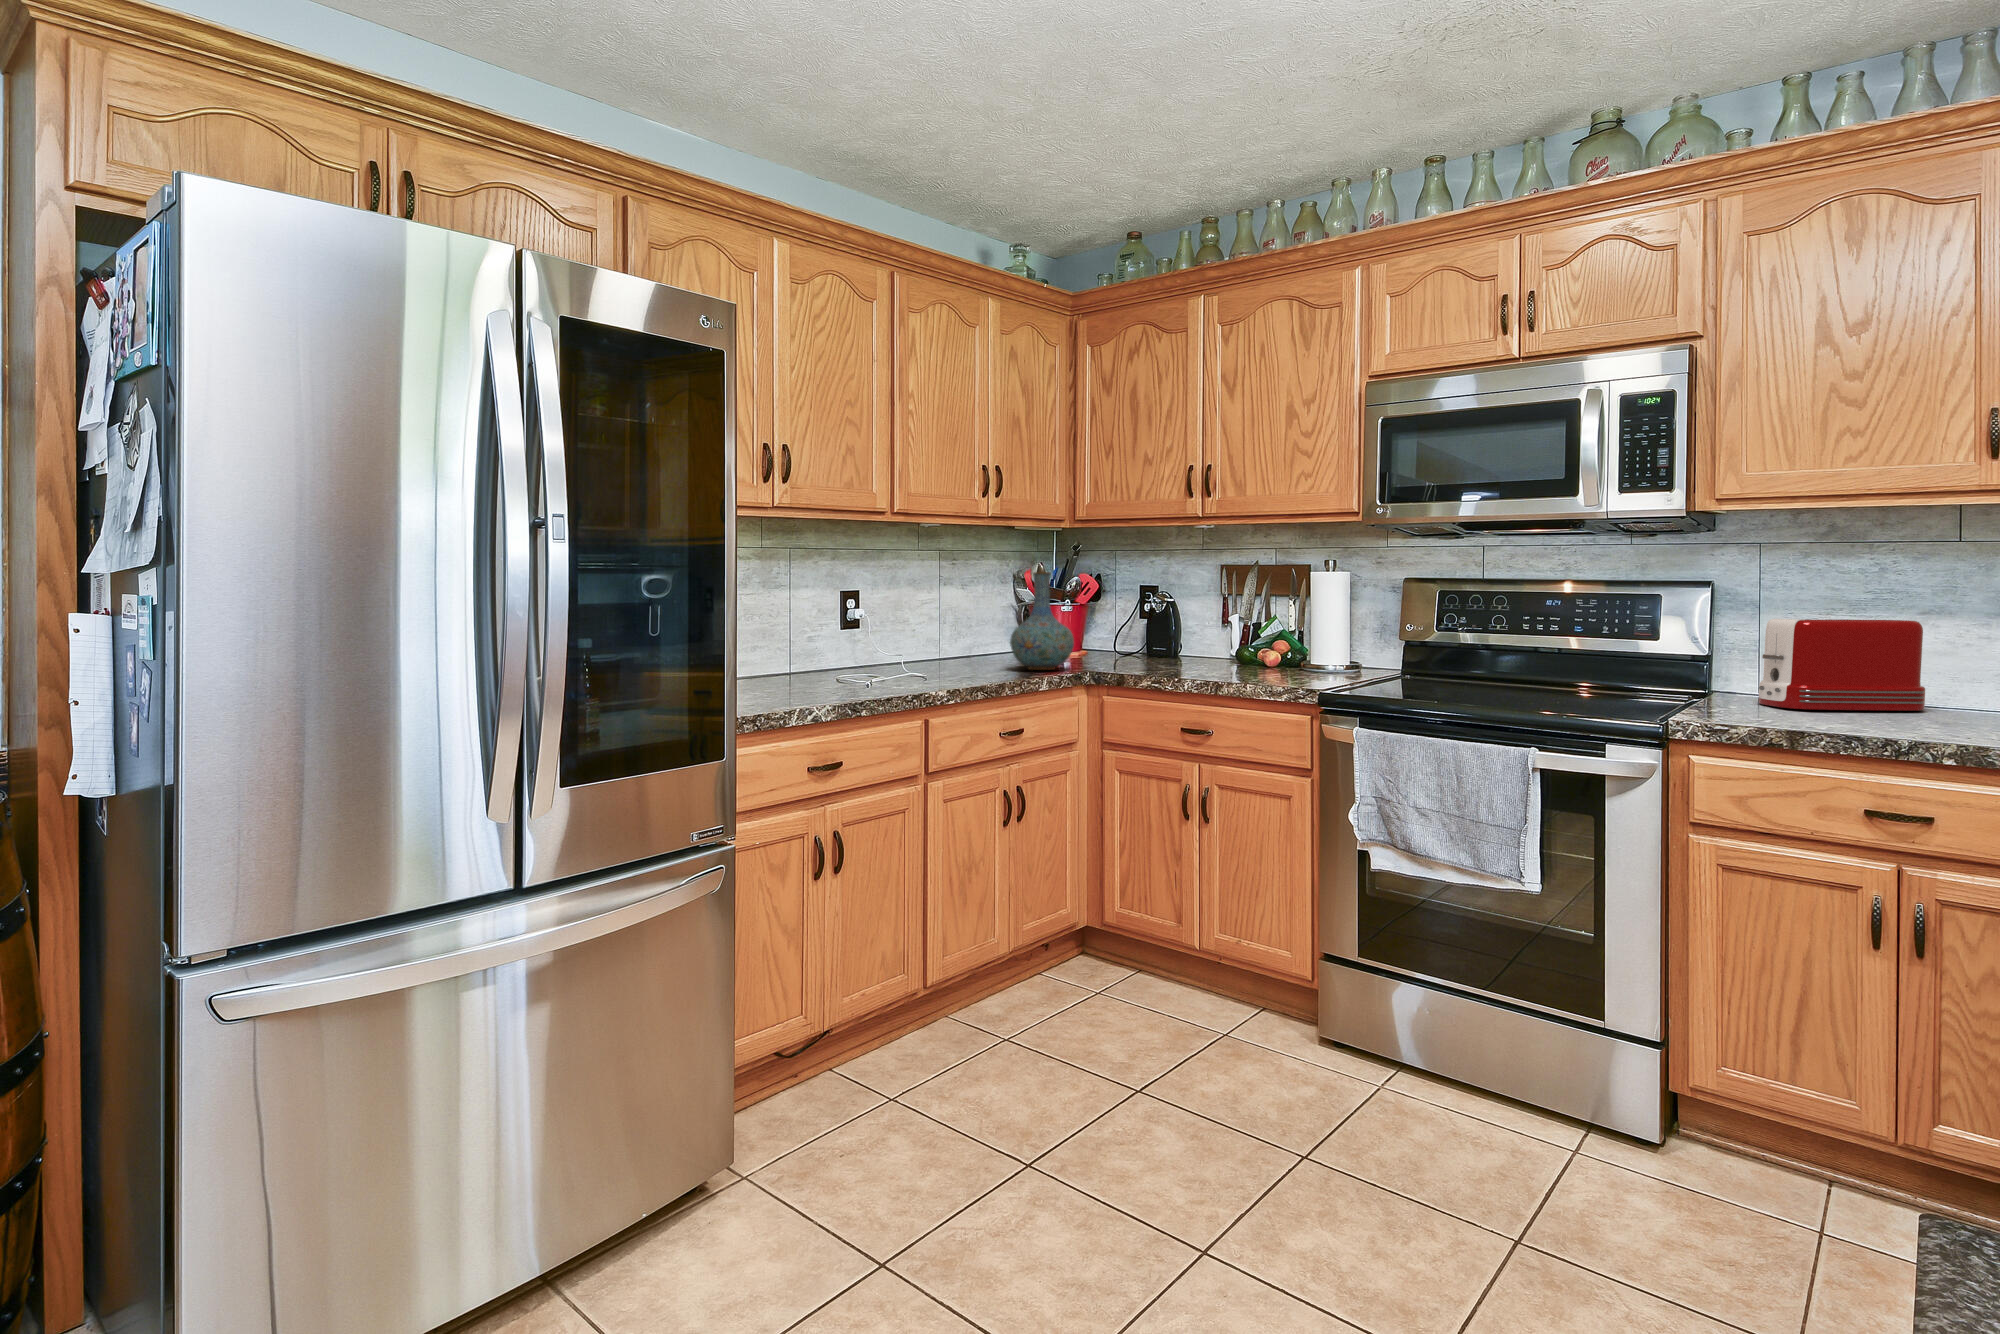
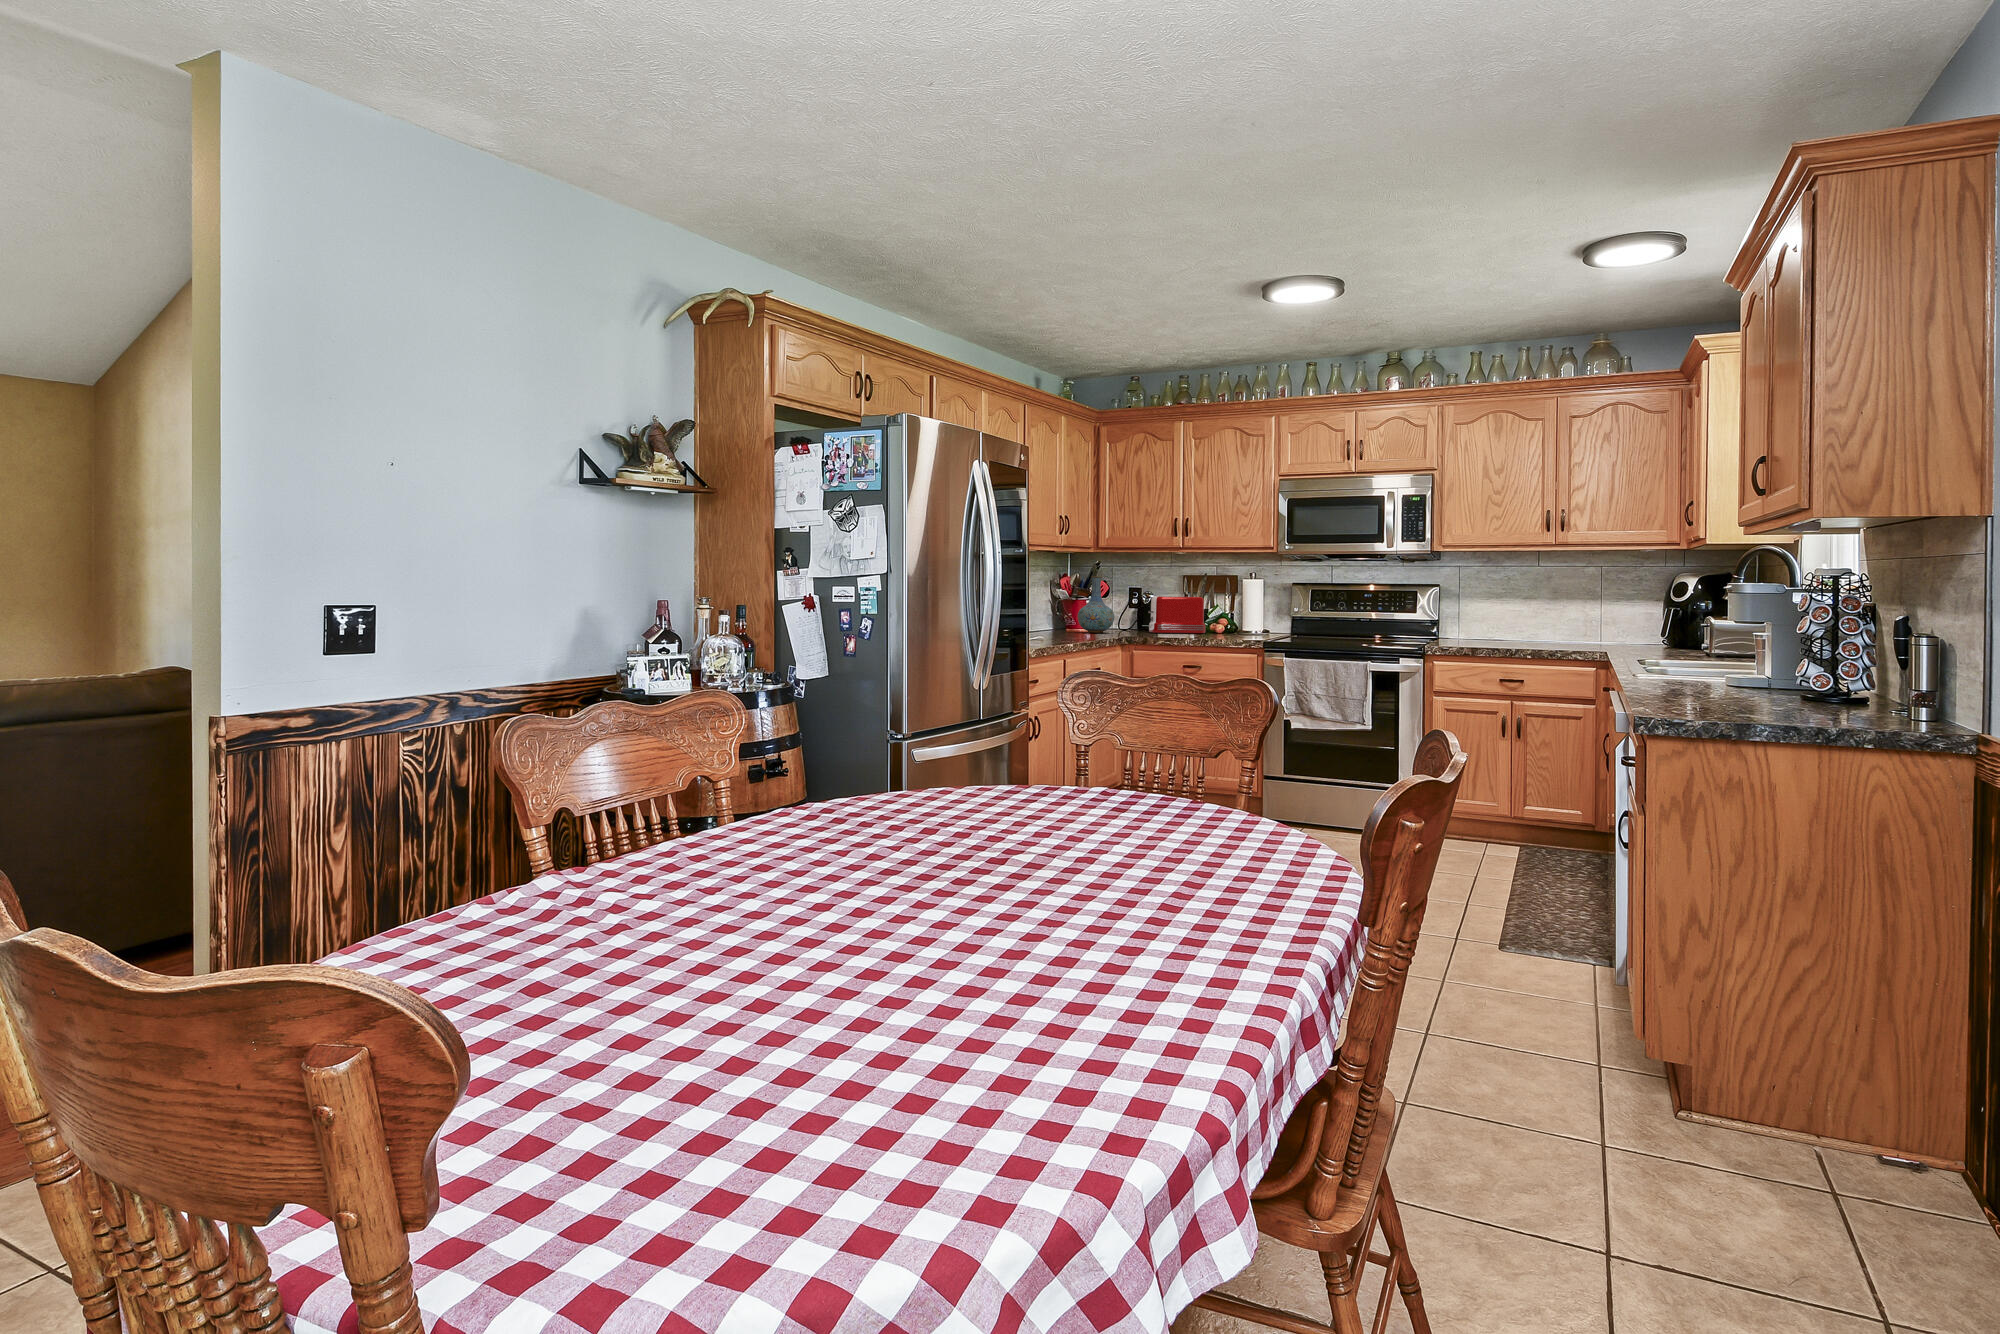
toaster: present [1759,619,1925,711] -> present [1149,596,1205,633]

